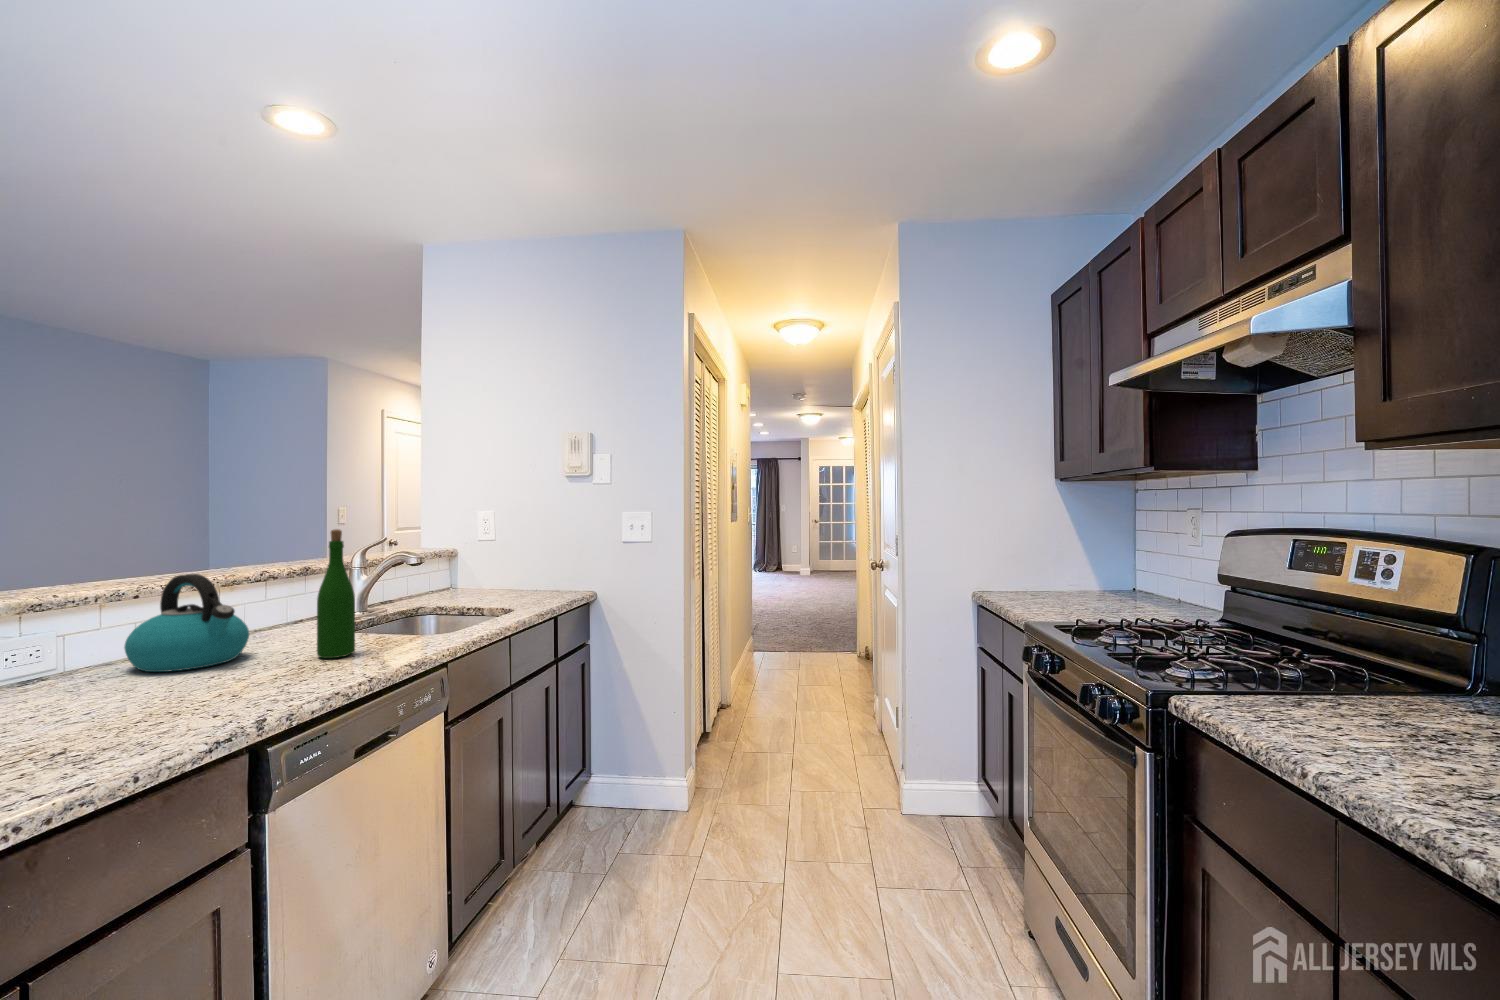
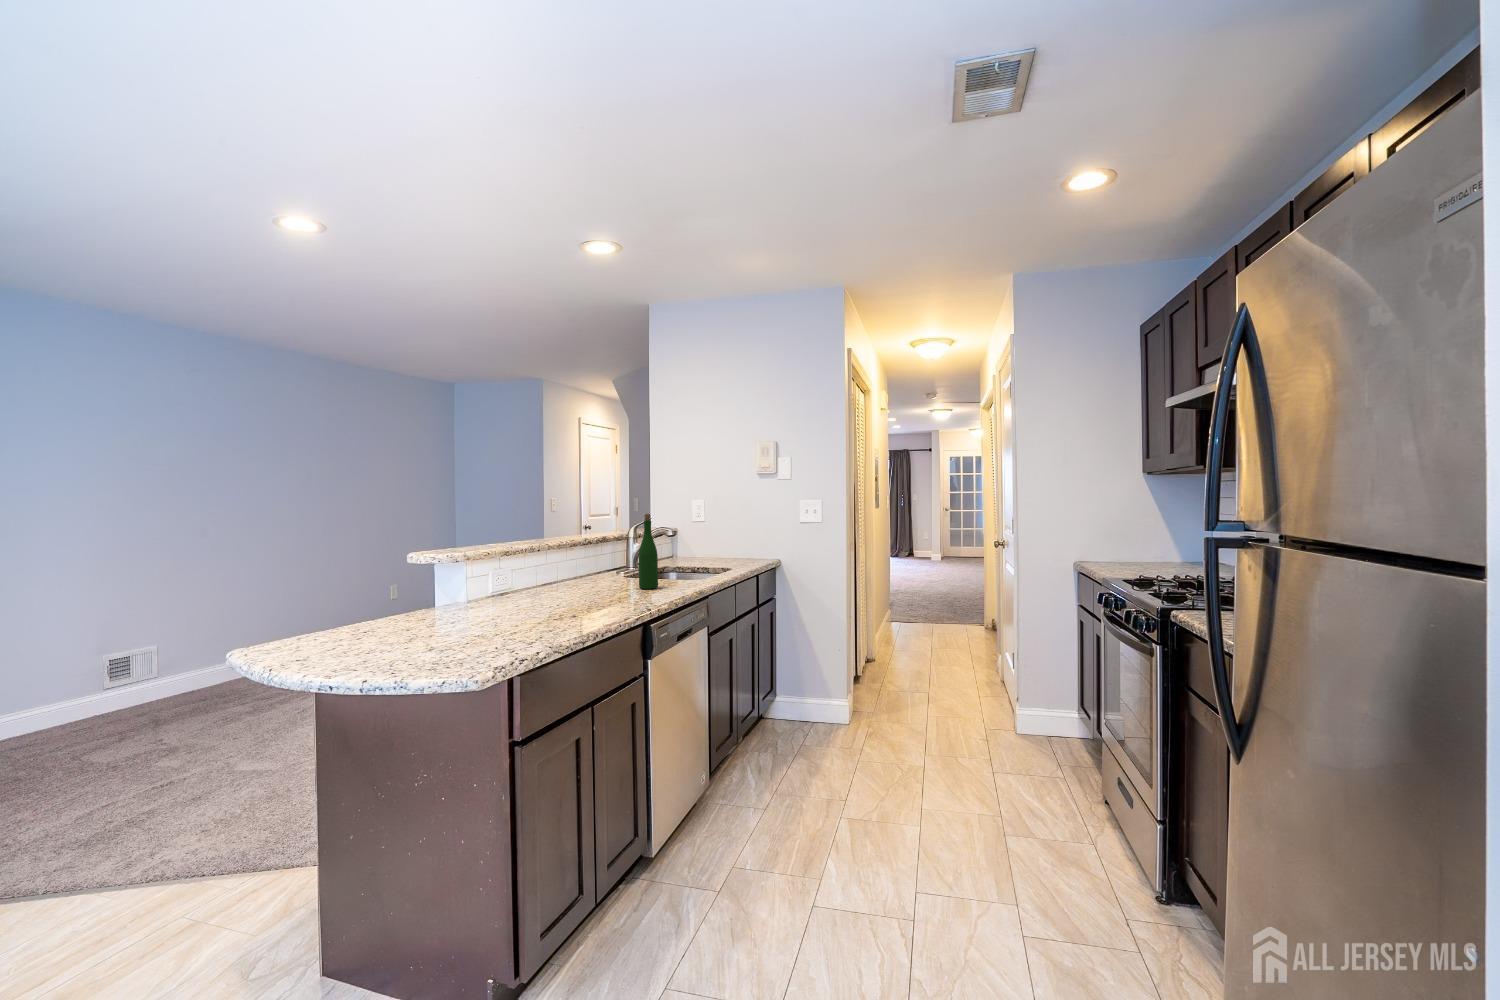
kettle: present [124,574,249,672] -> none [548,539,602,592]

